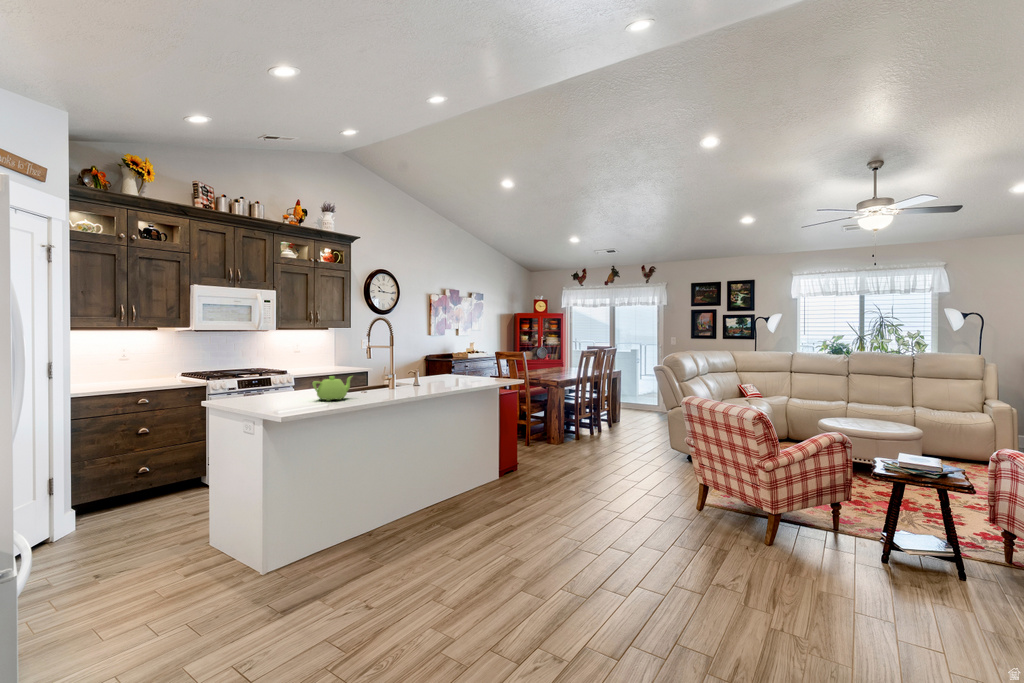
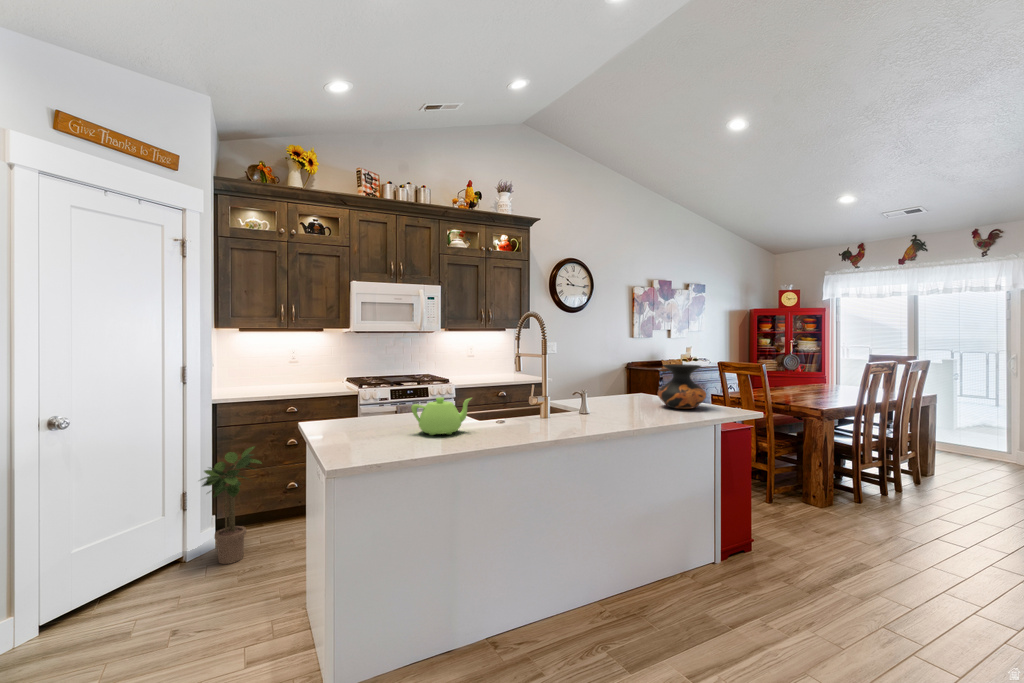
vase: none [462,353,491,381] -> present [658,364,706,409]
potted plant: none [70,432,133,535] -> present [201,446,262,564]

